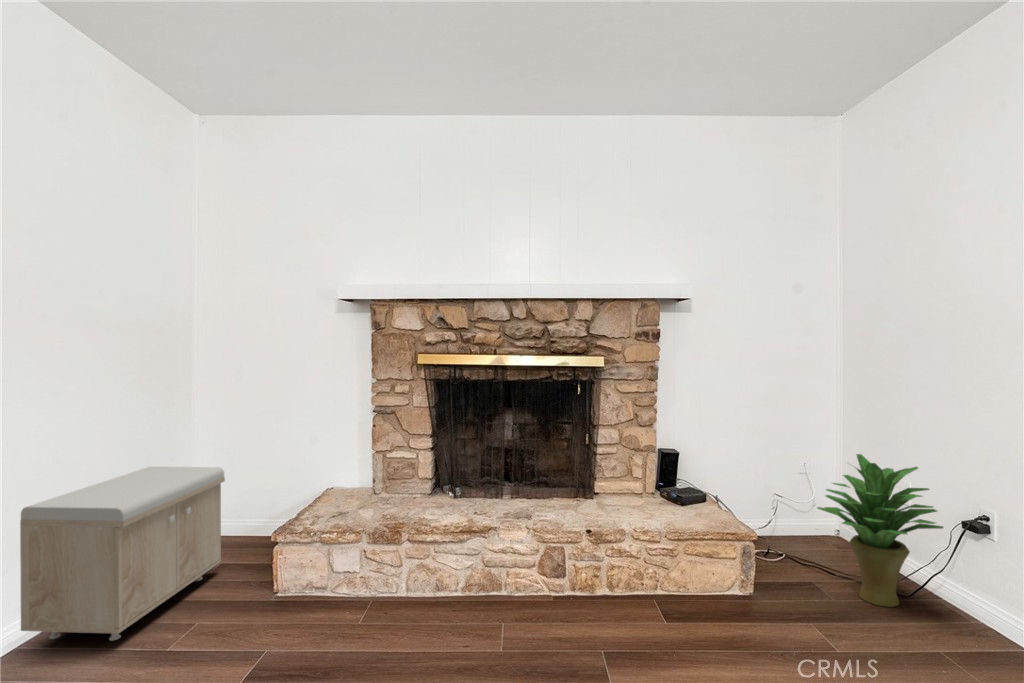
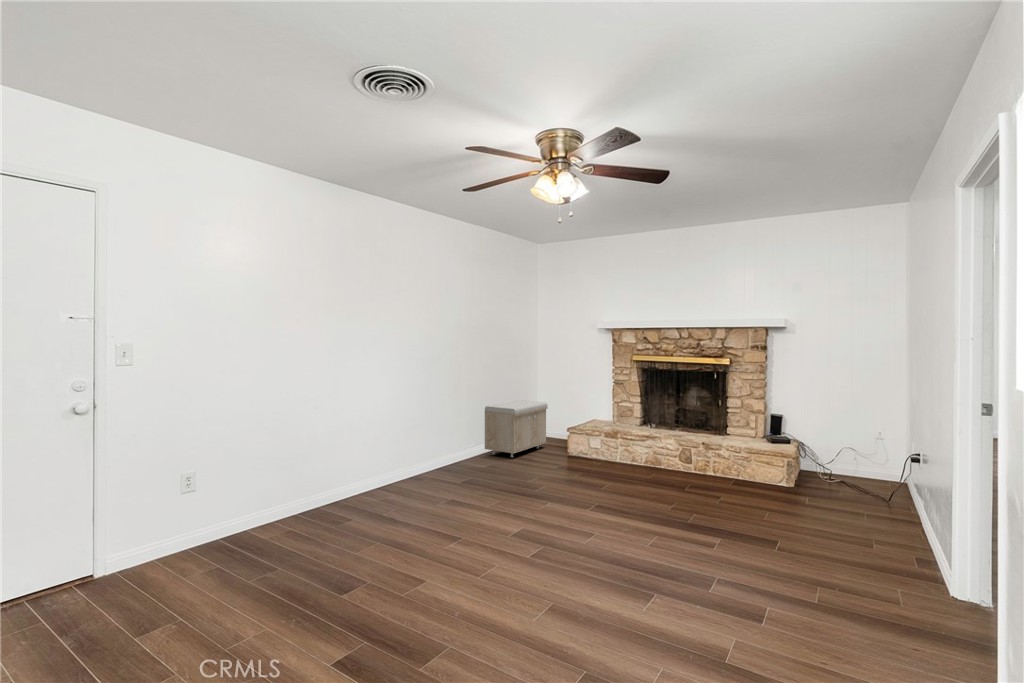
potted plant: present [818,454,943,607] -> none [836,418,908,500]

